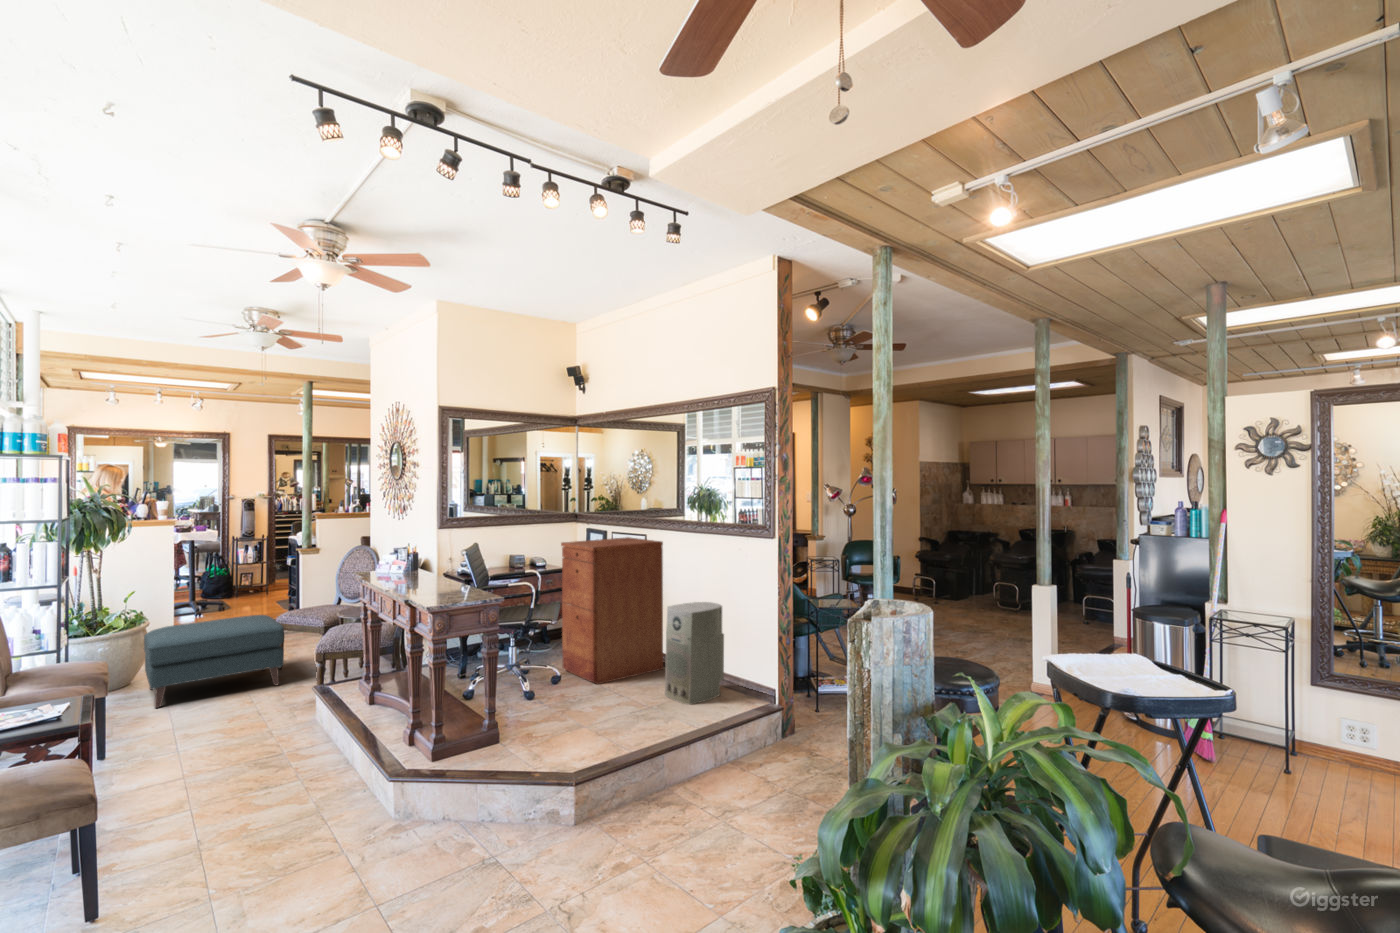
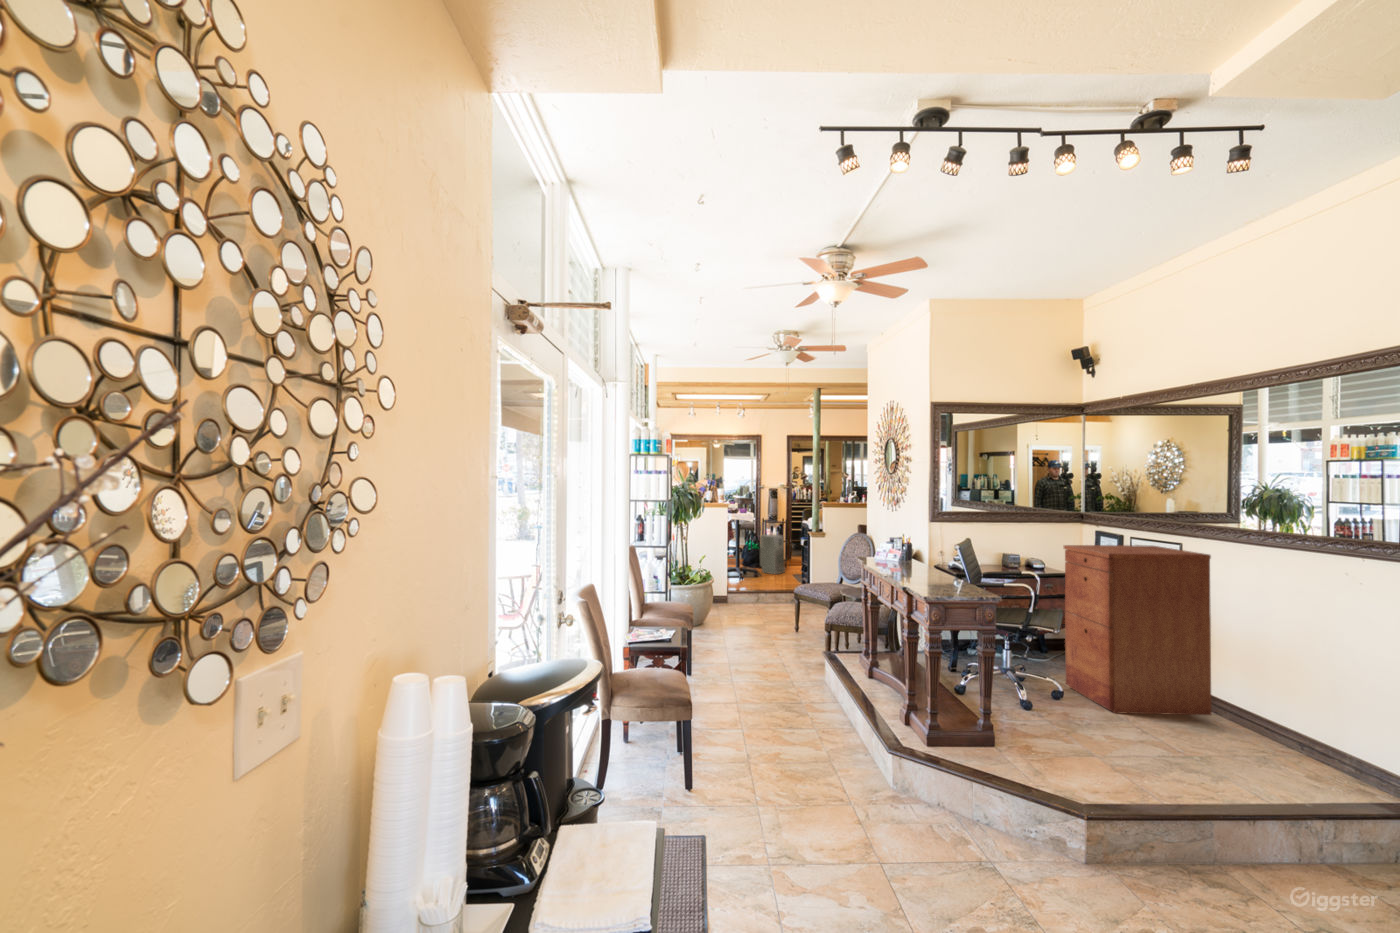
air purifier: present [665,602,724,705] -> present [760,535,785,574]
ottoman: present [144,615,284,708] -> none [712,583,800,643]

